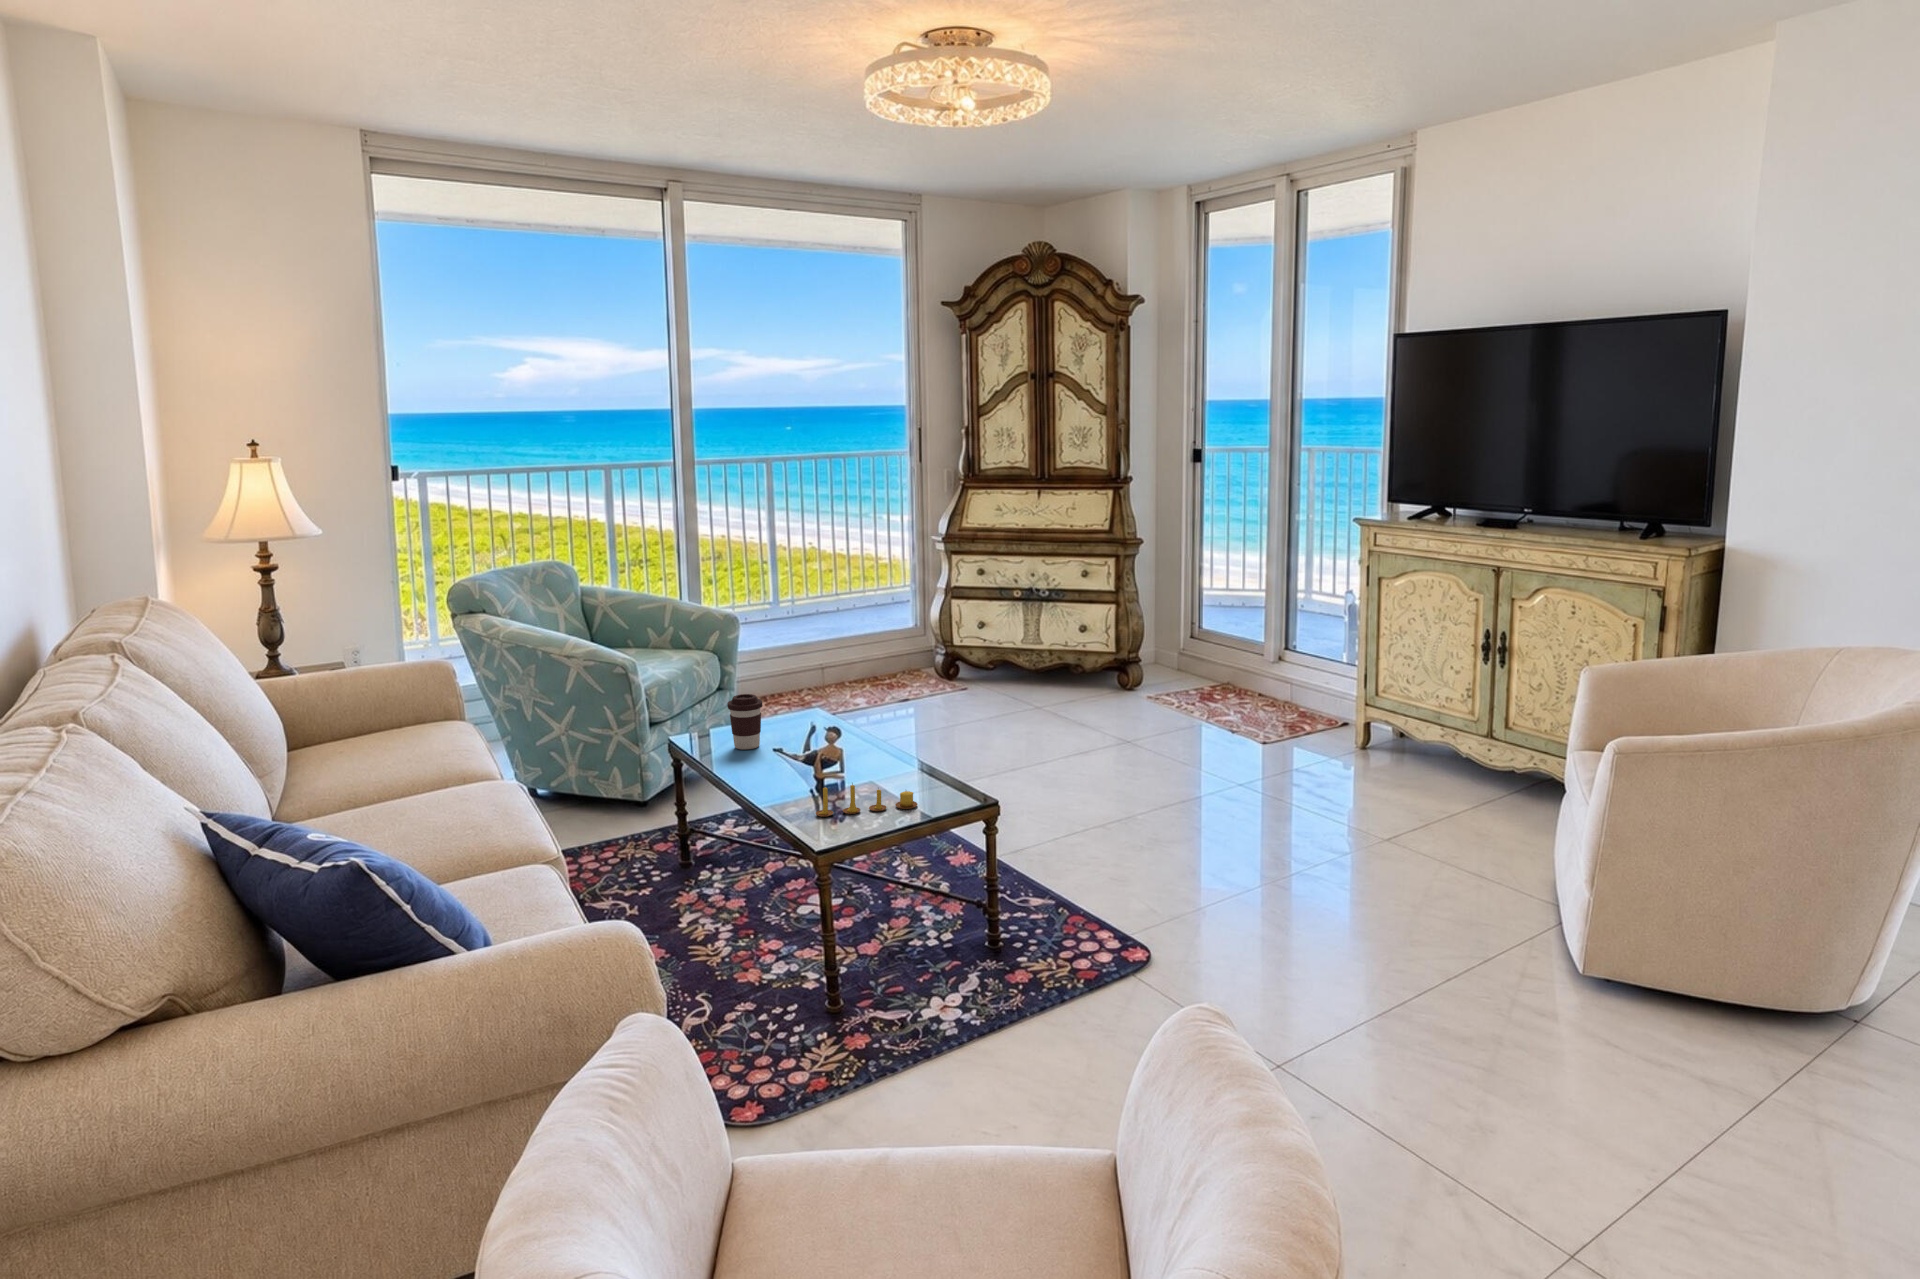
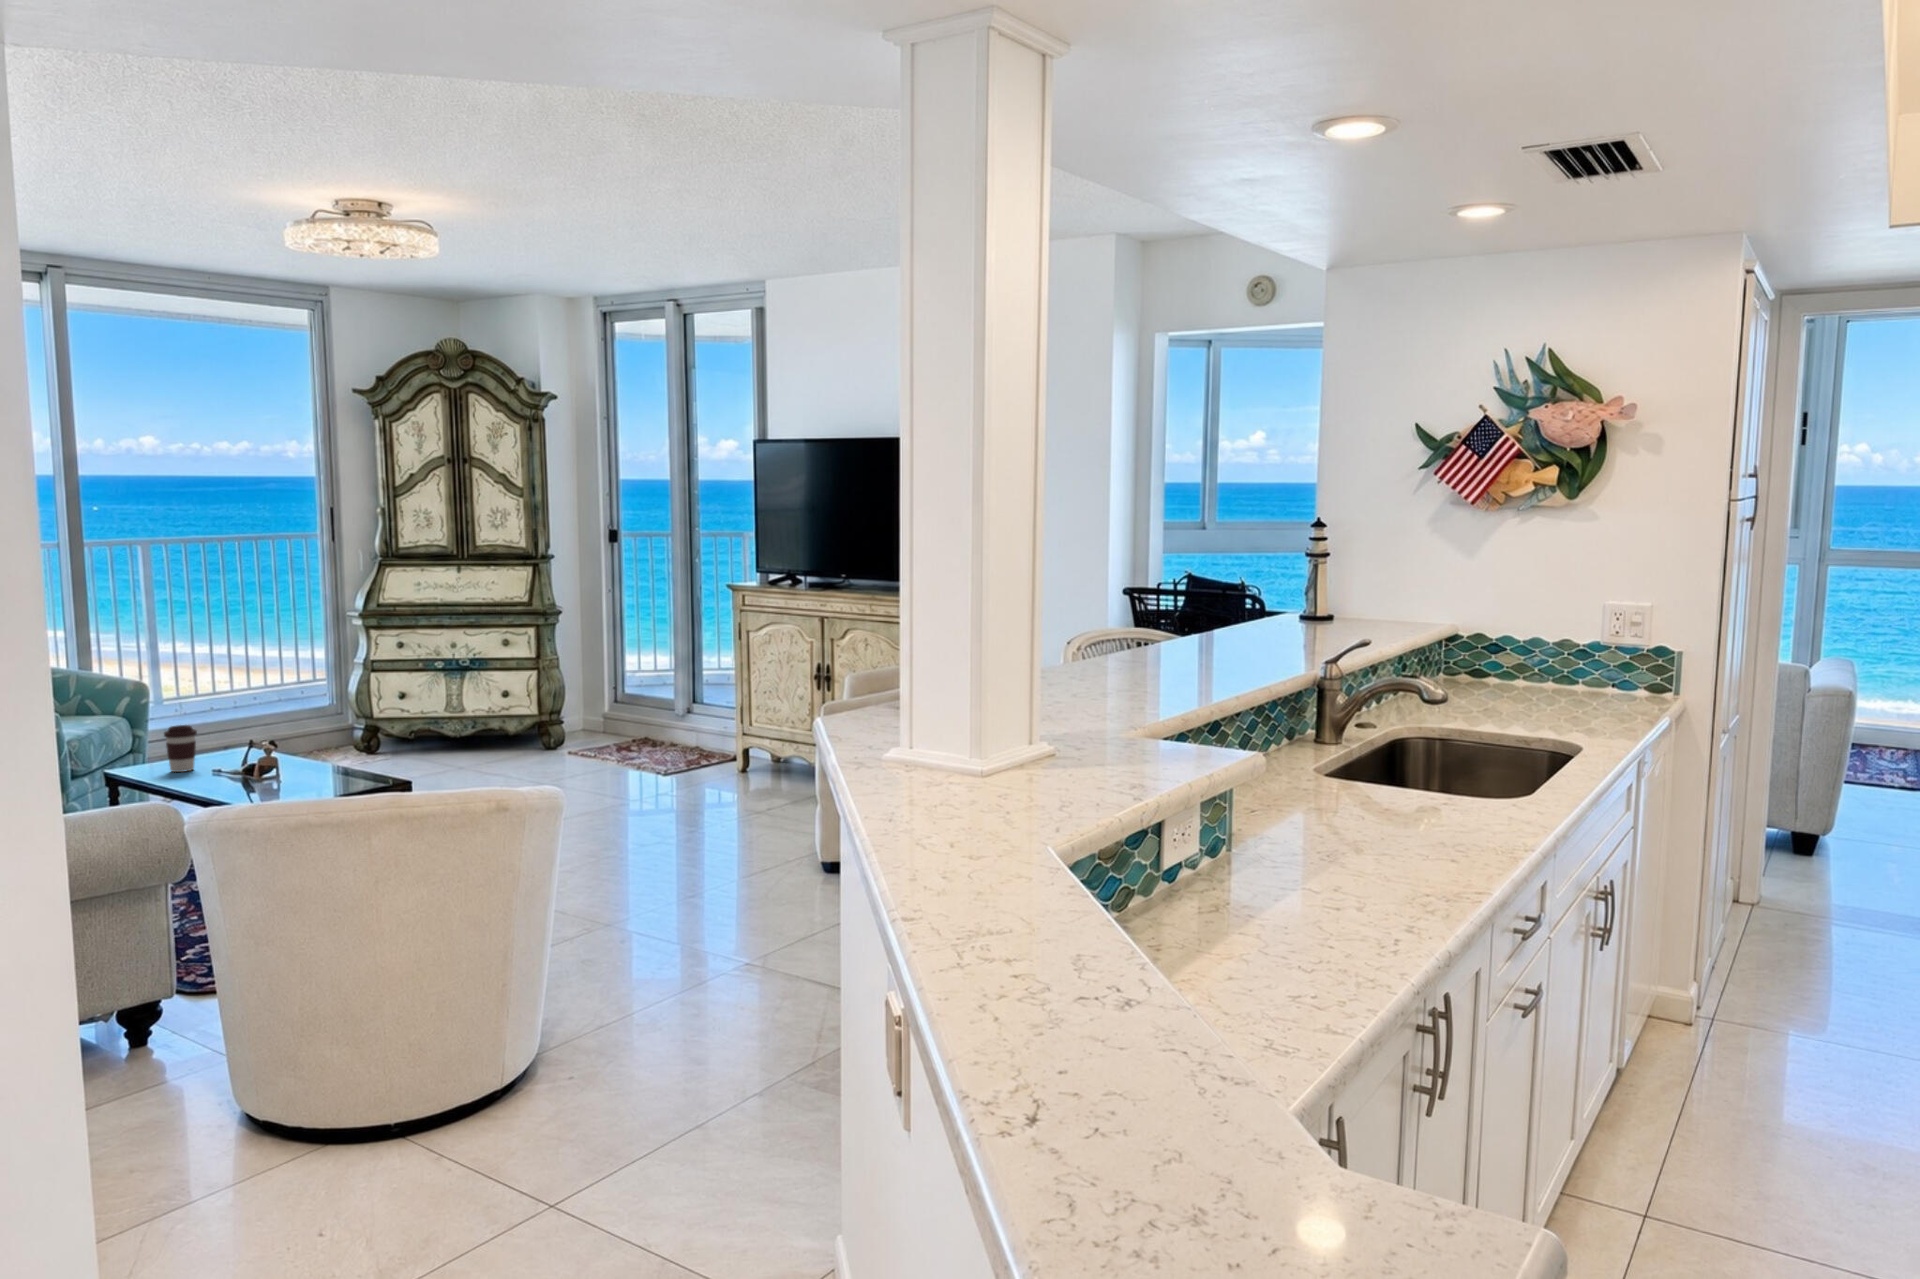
candle: present [816,783,918,817] -> none [257,770,343,797]

